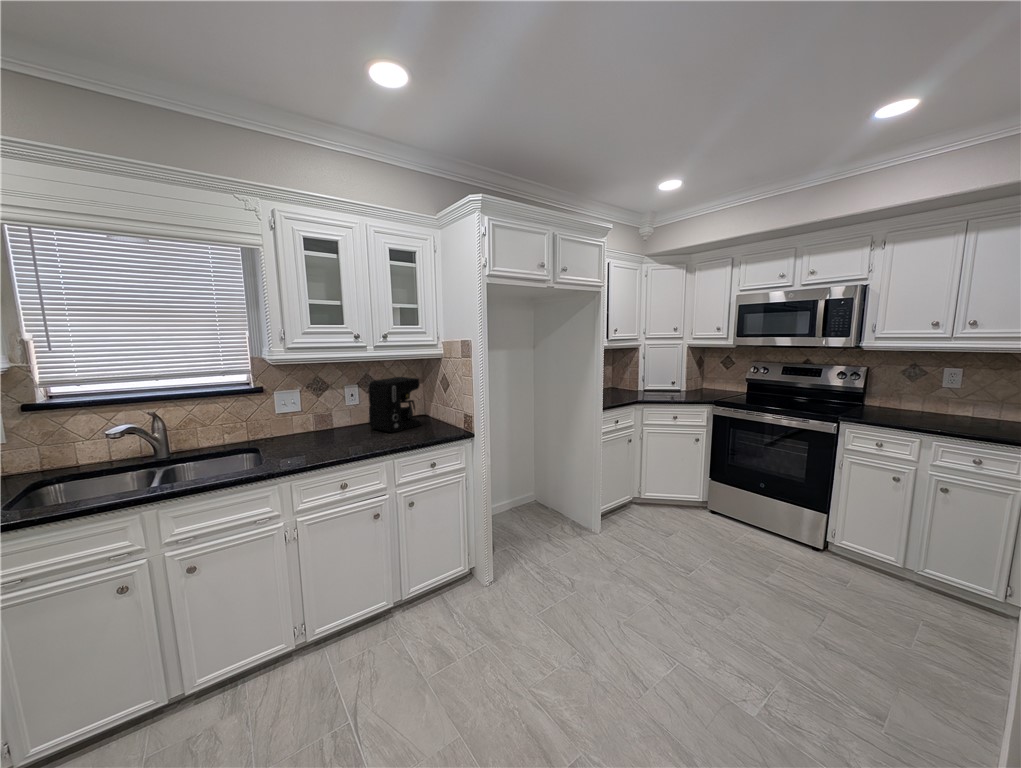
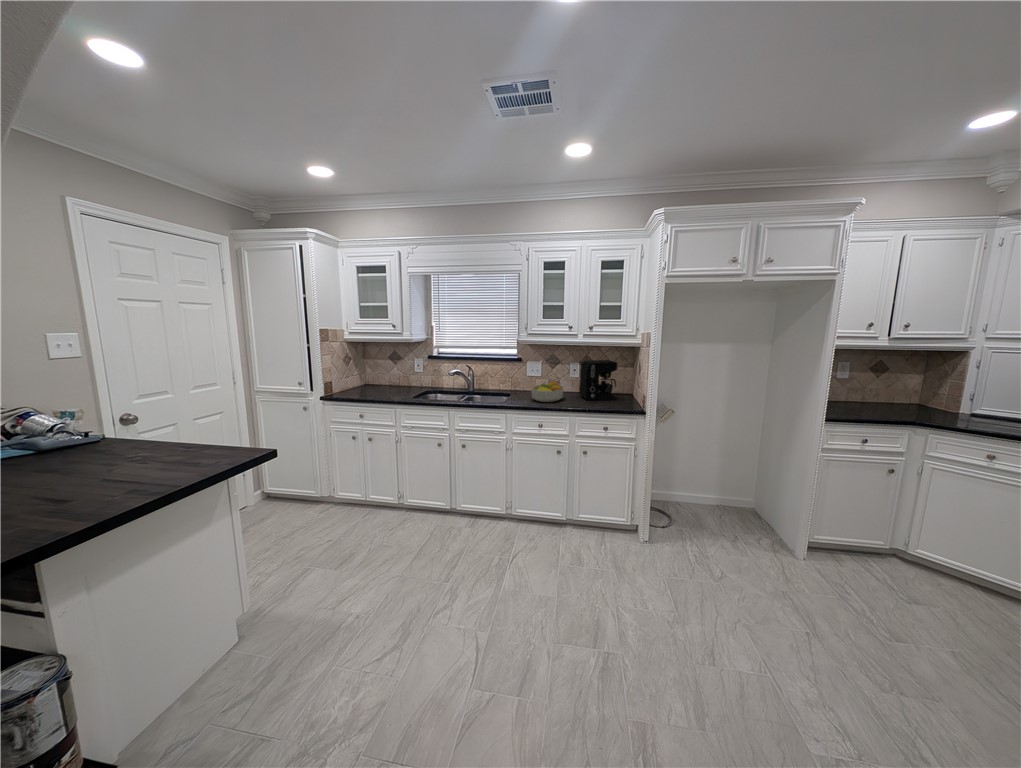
fruit bowl: none [307,414,361,450] -> present [531,381,564,402]

